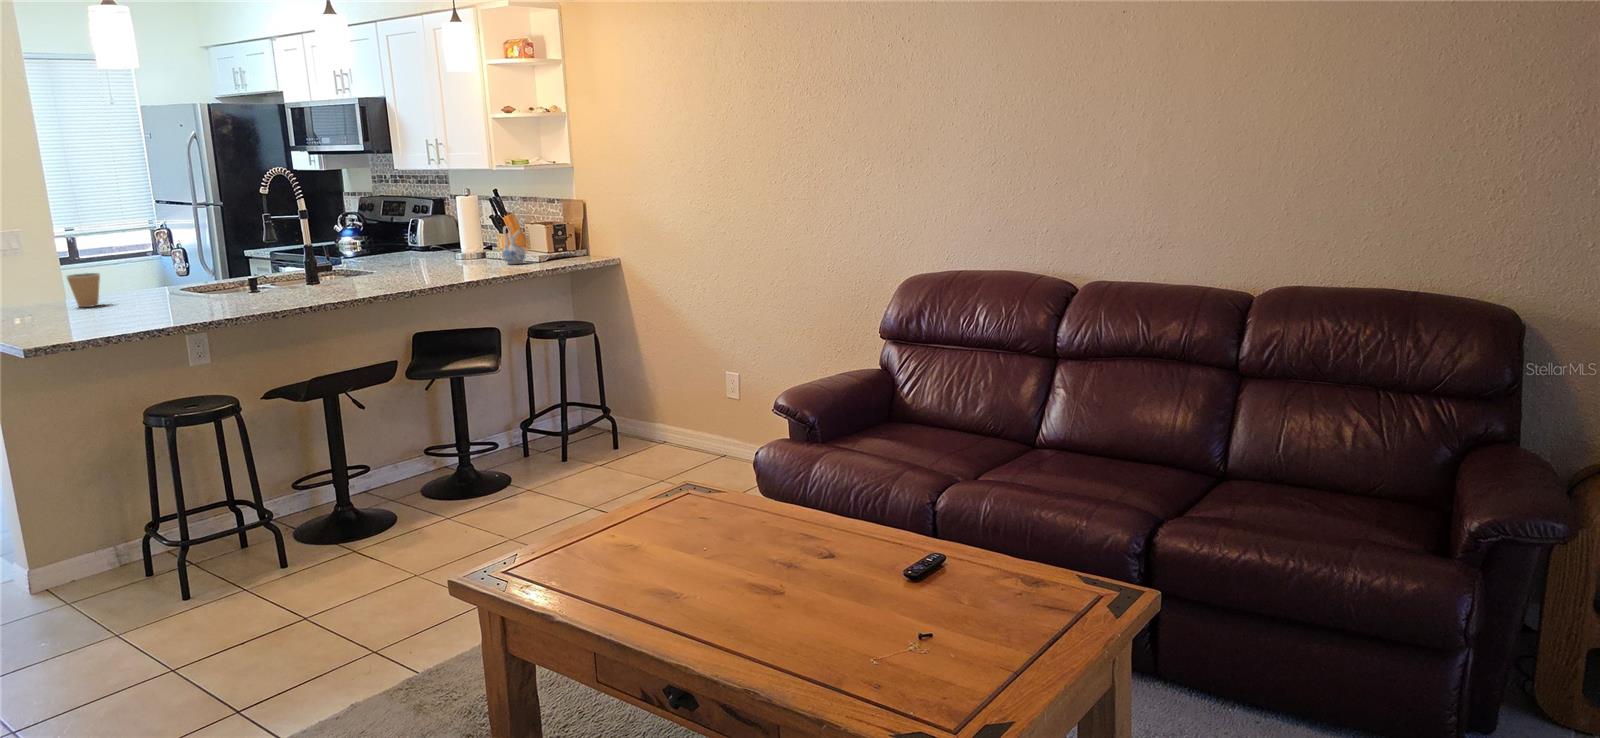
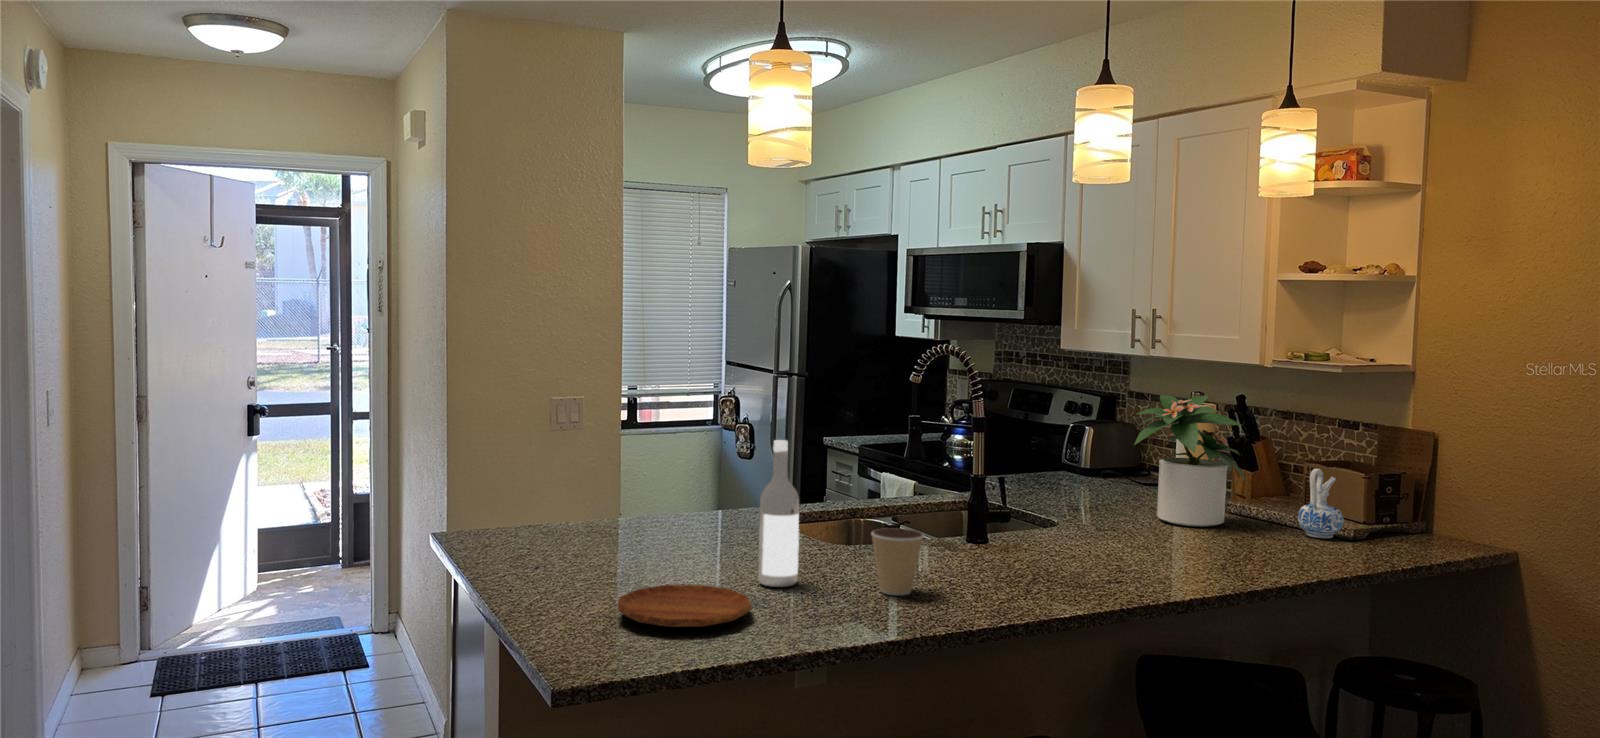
potted plant: none [405,190,475,267] -> present [1134,395,1247,527]
wine bottle: none [133,228,166,311] -> present [758,440,799,587]
coffee cup: present [67,273,100,307] -> present [871,528,924,595]
tray: none [40,310,128,327] -> present [617,584,752,627]

